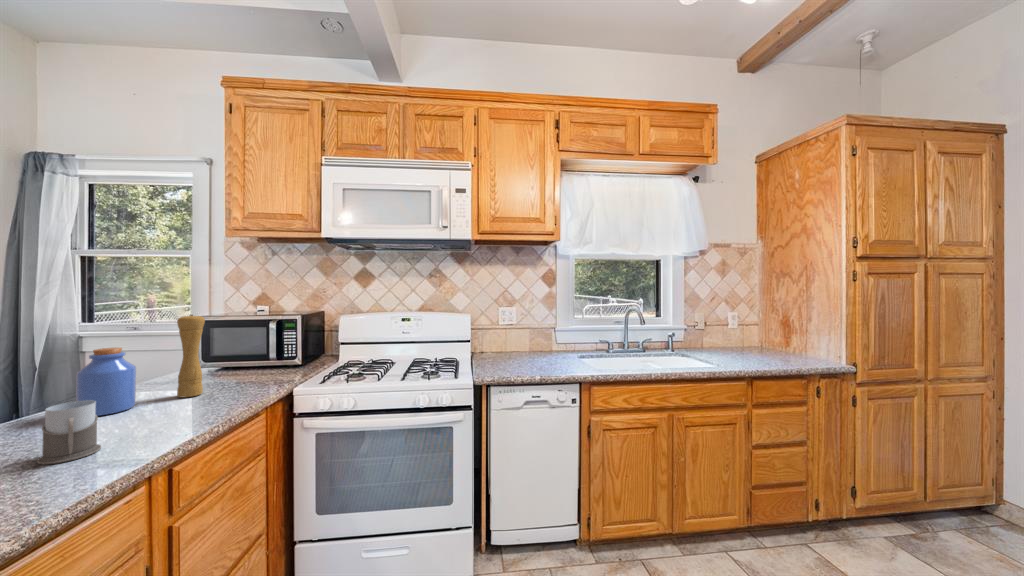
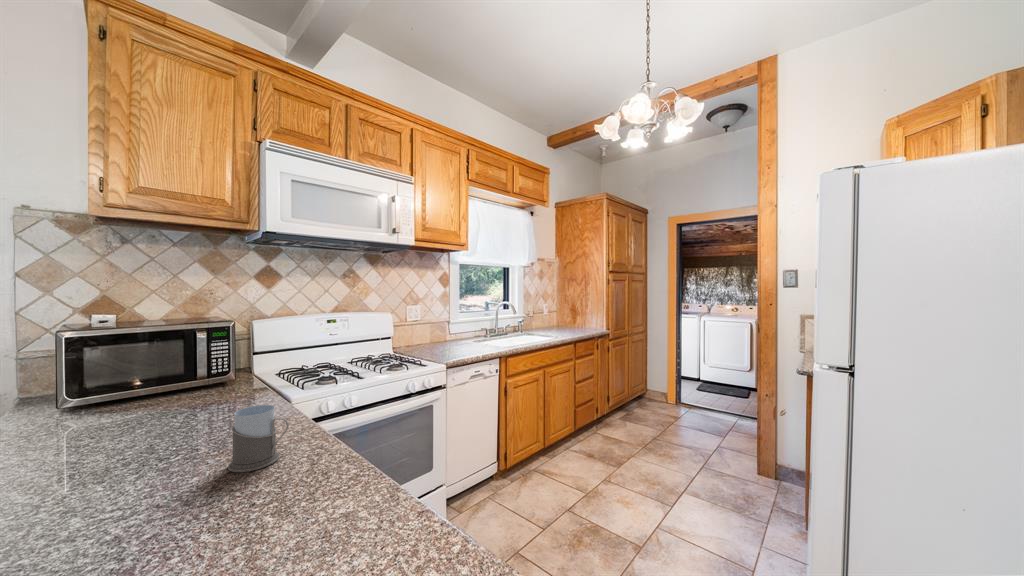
pepper mill: present [177,315,205,398] -> none [160,321,195,425]
jar: present [76,348,136,416] -> none [69,367,148,462]

